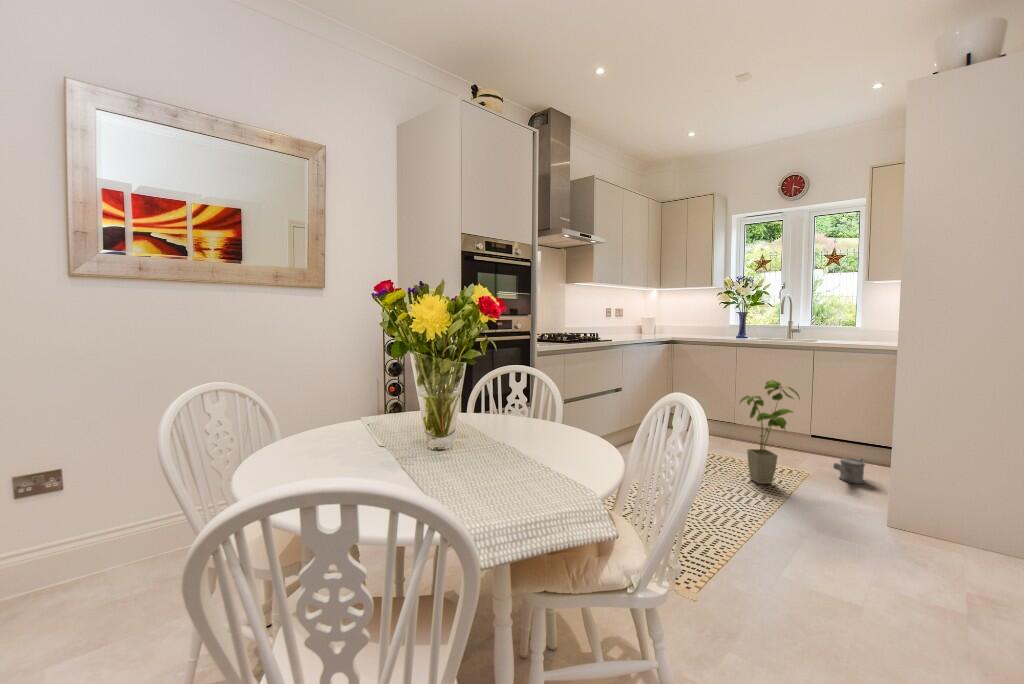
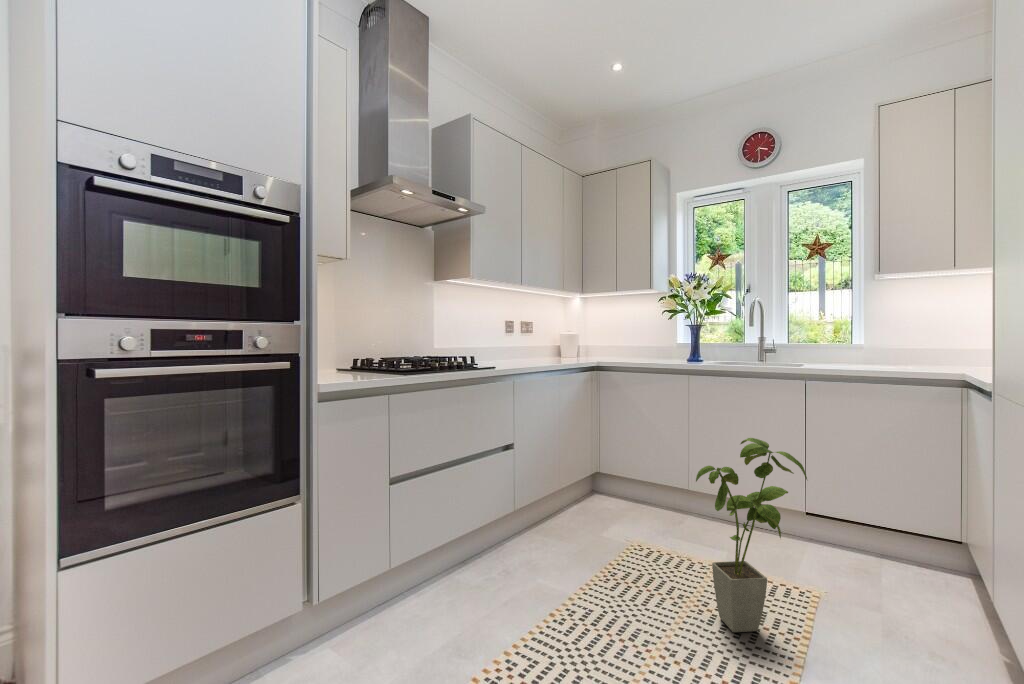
watering can: present [833,458,865,484] -> none [864,566,914,621]

